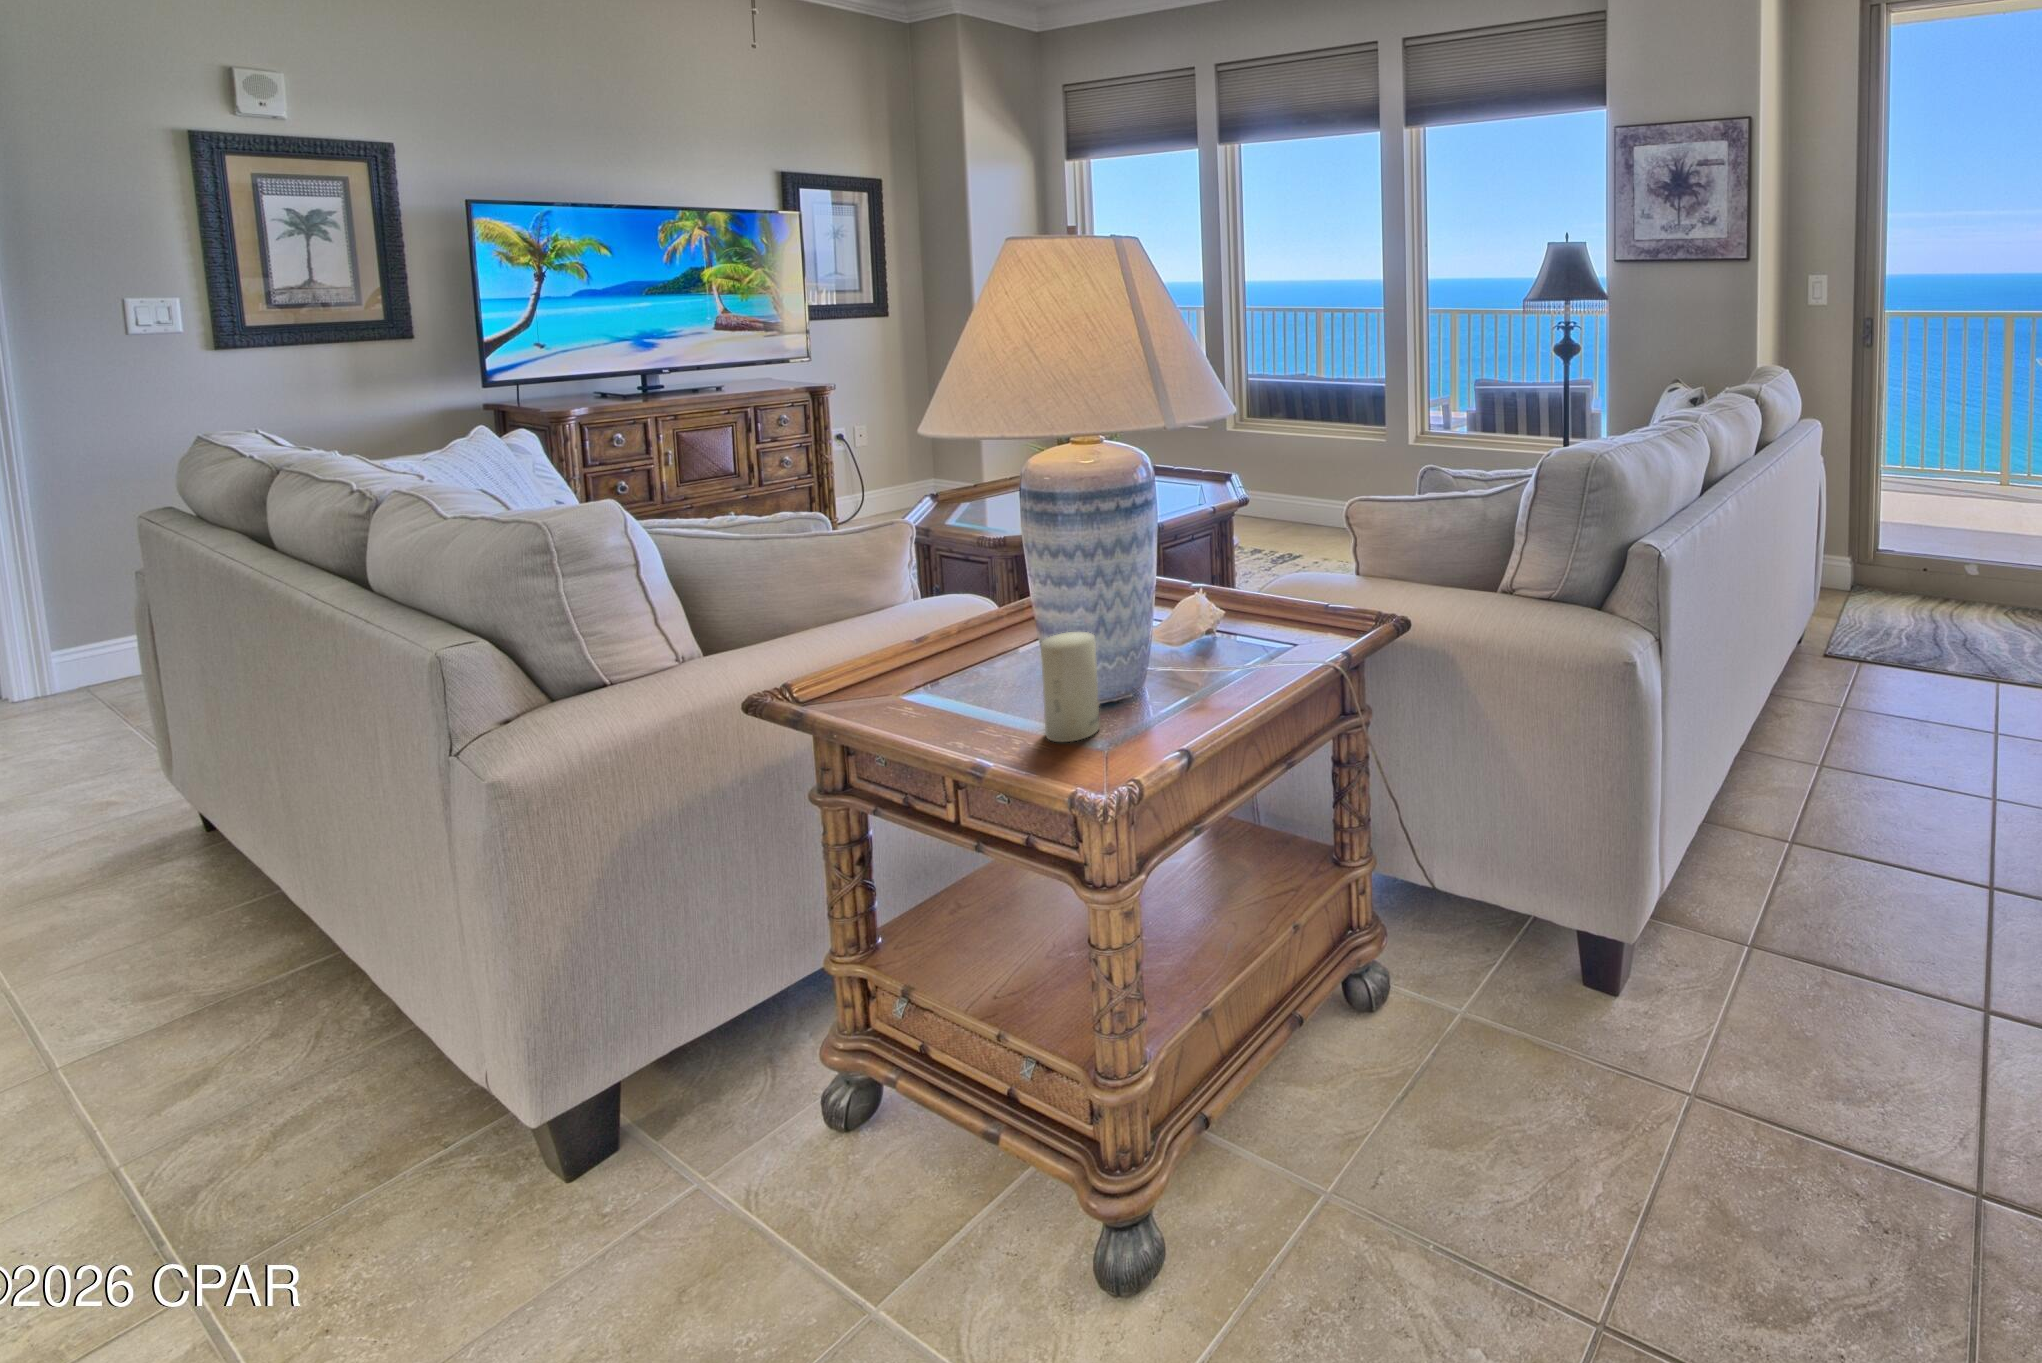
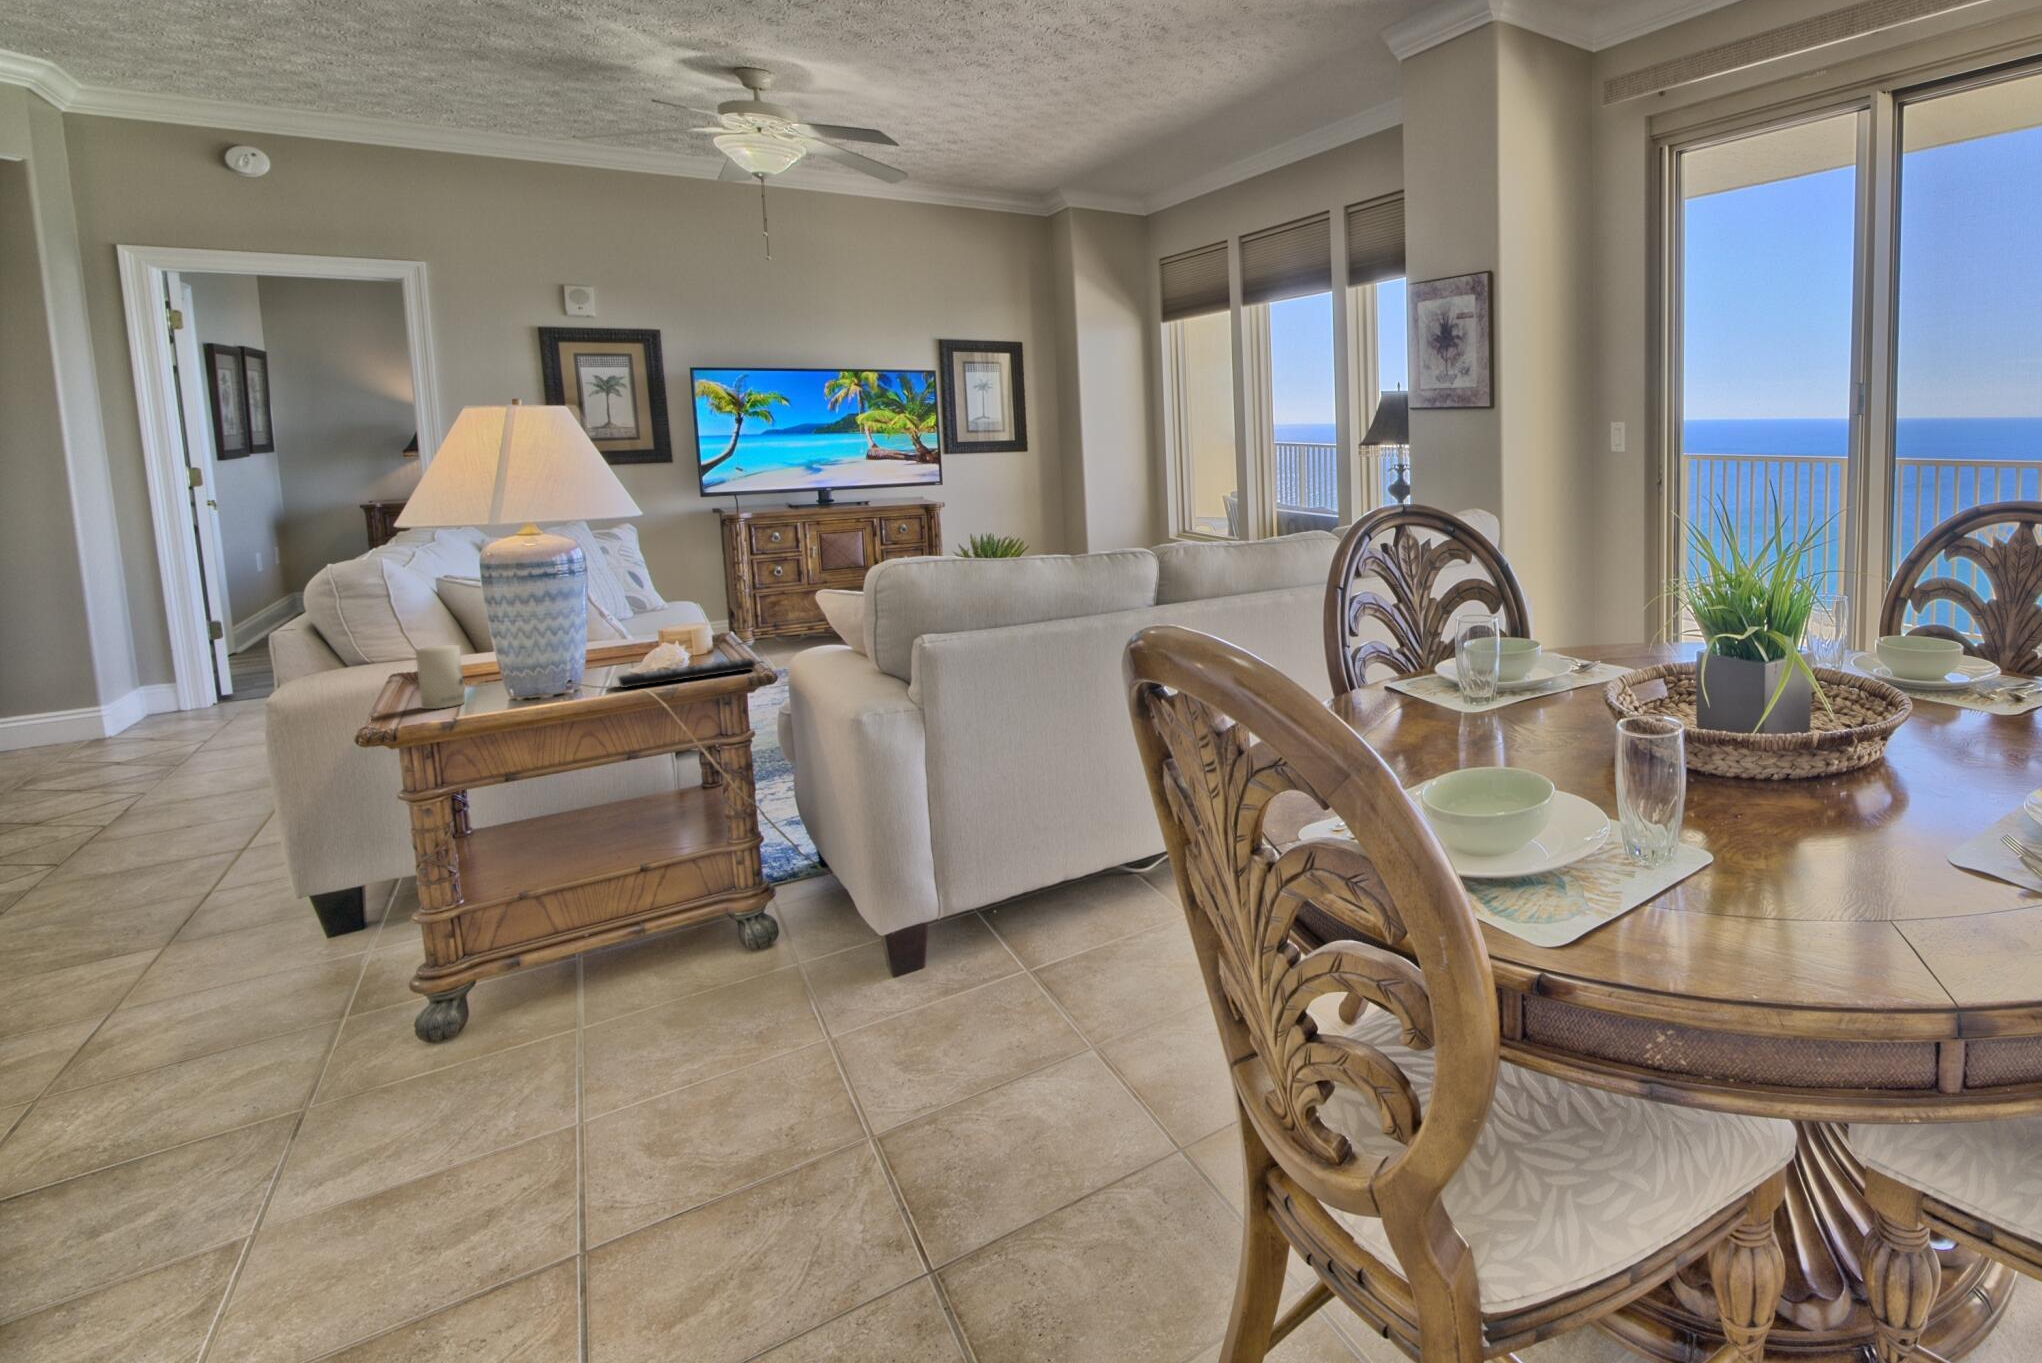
remote control: none [1233,601,1345,665] -> present [618,658,756,688]

